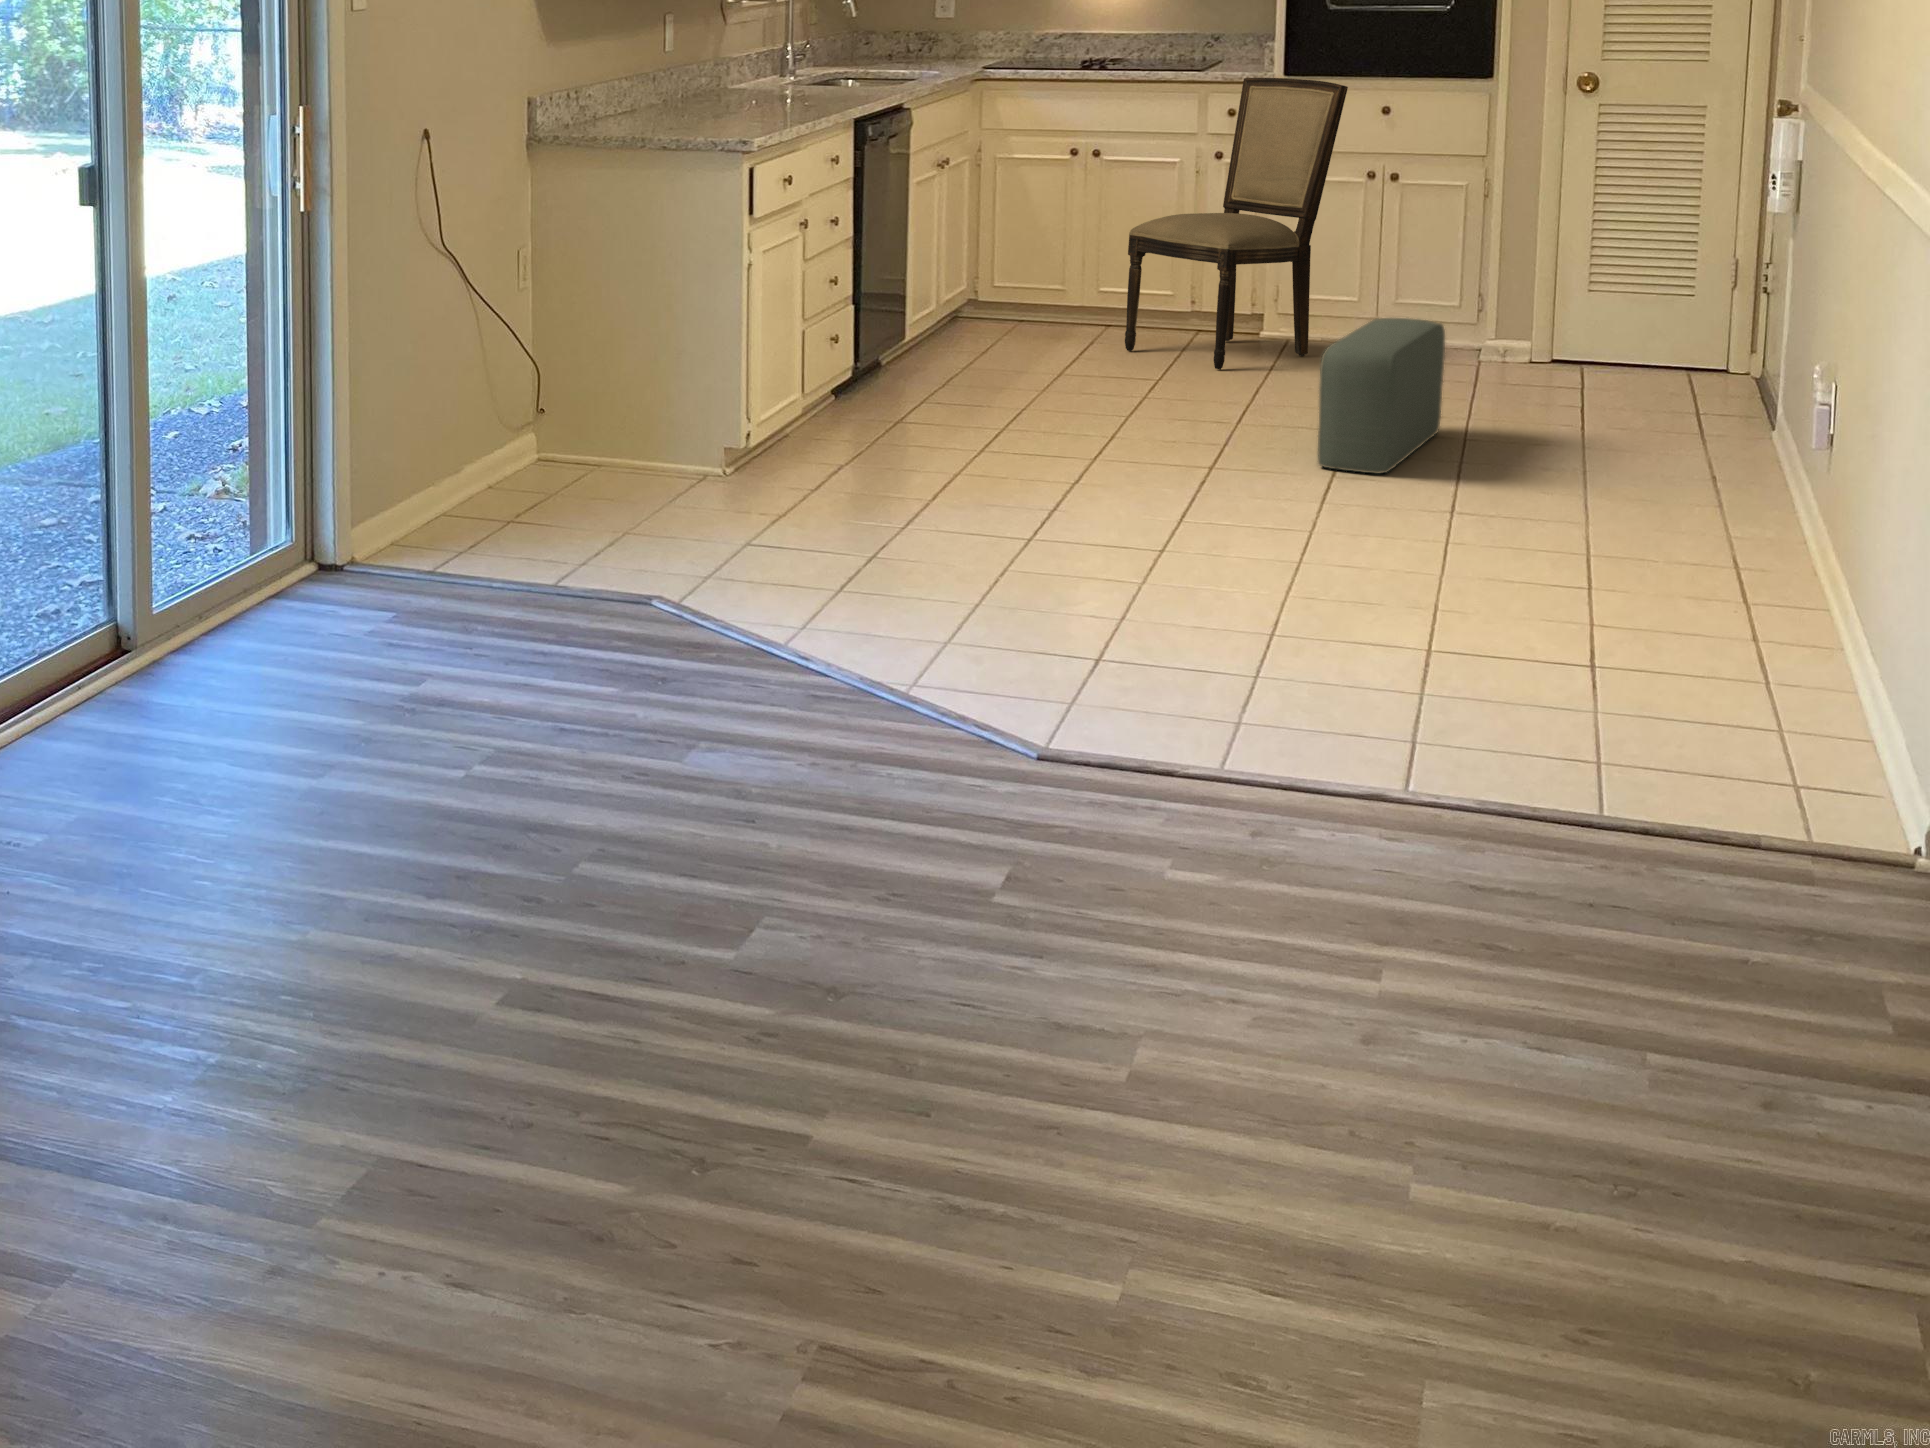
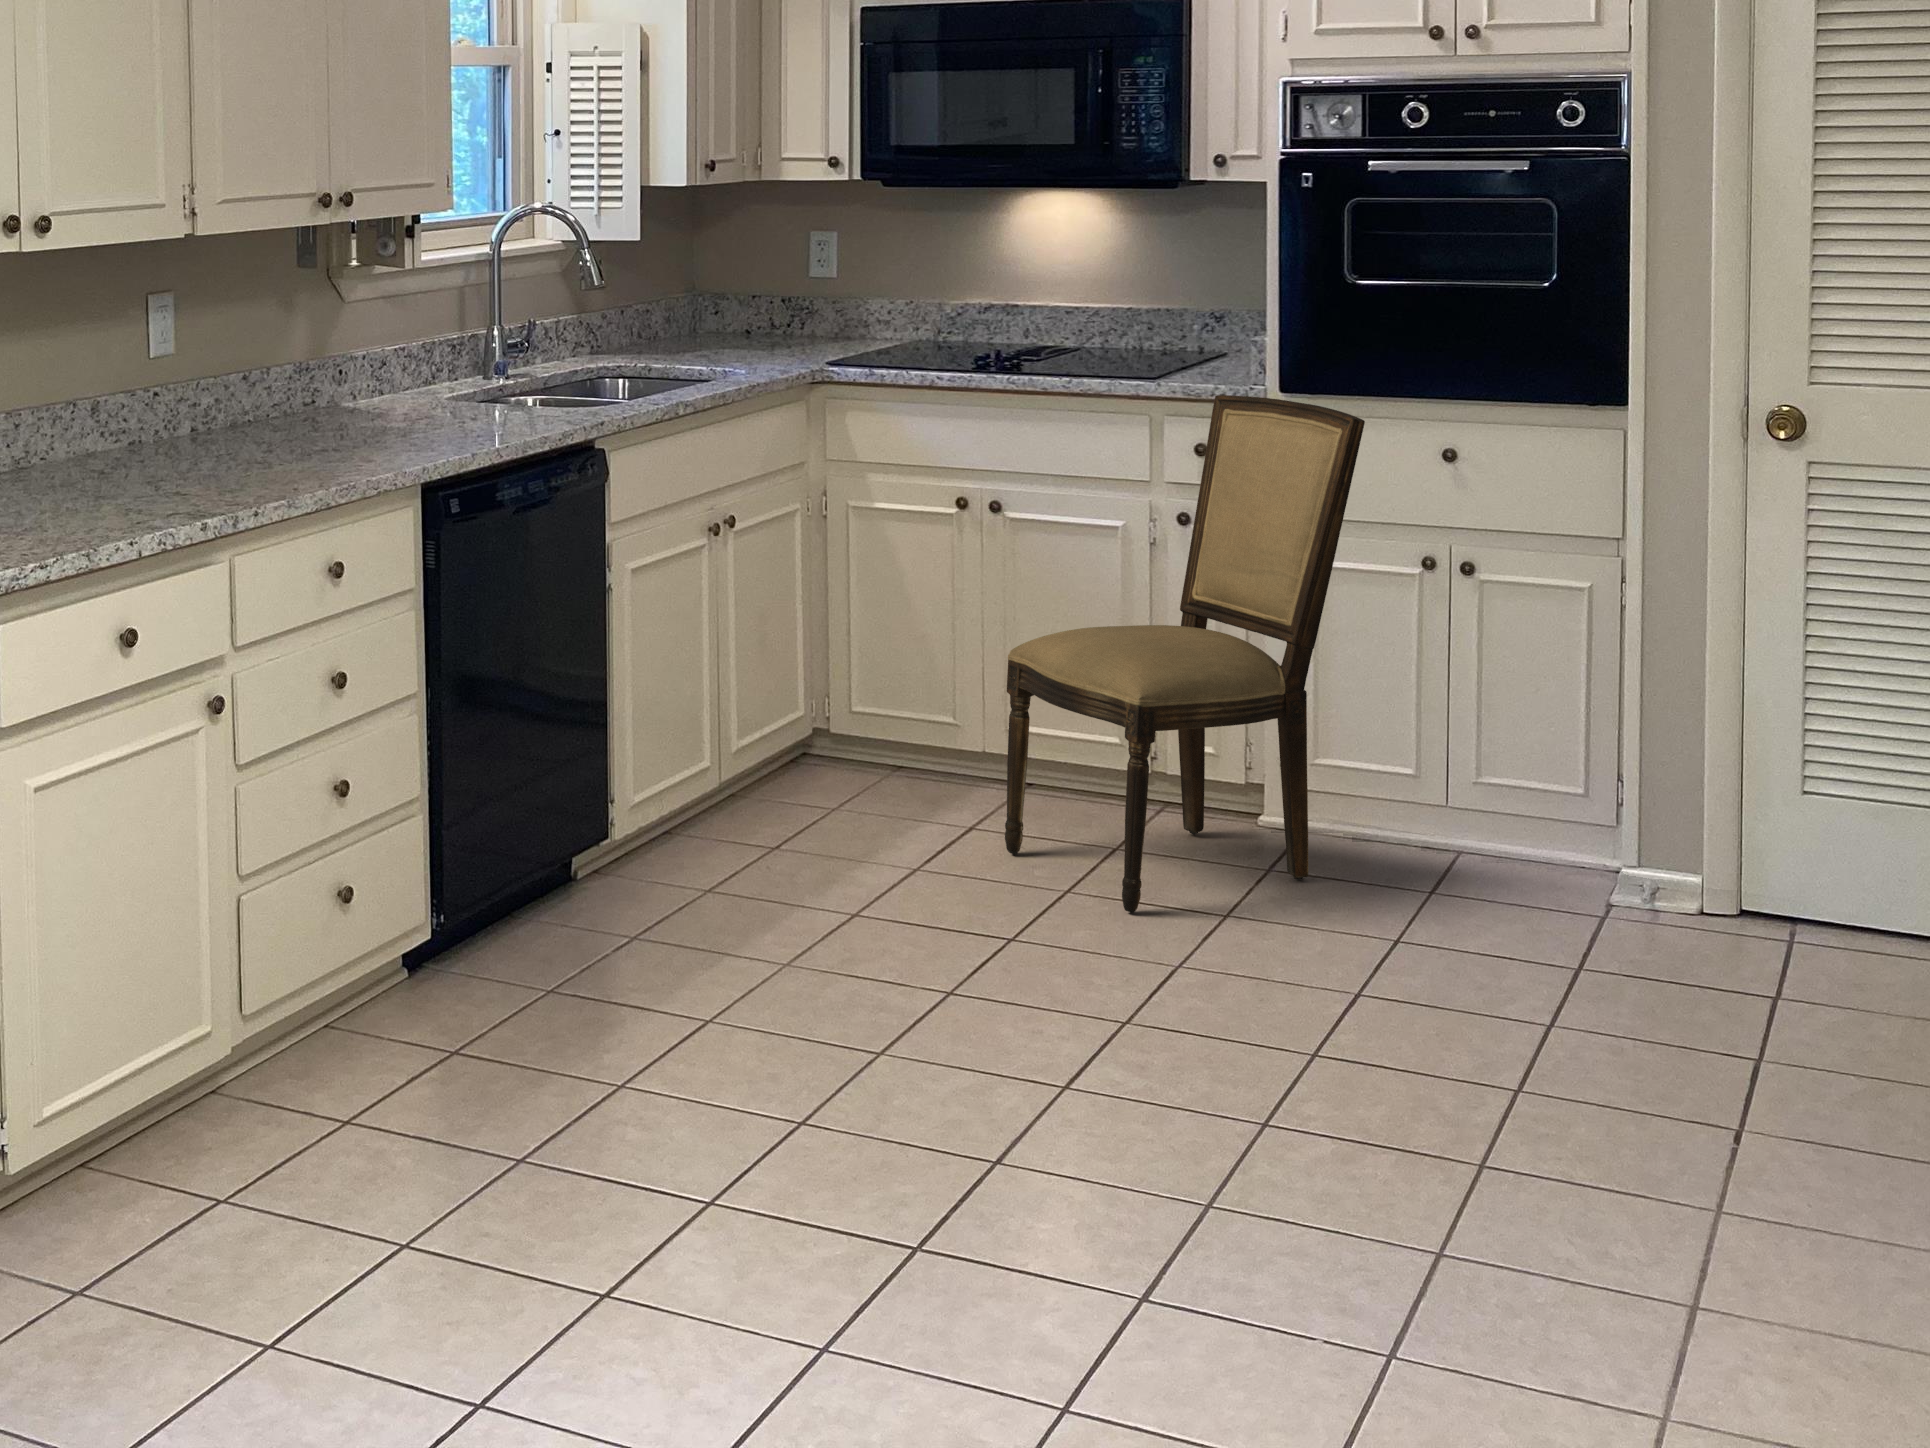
pouf: present [1318,318,1445,474] -> none [1124,905,1437,1289]

